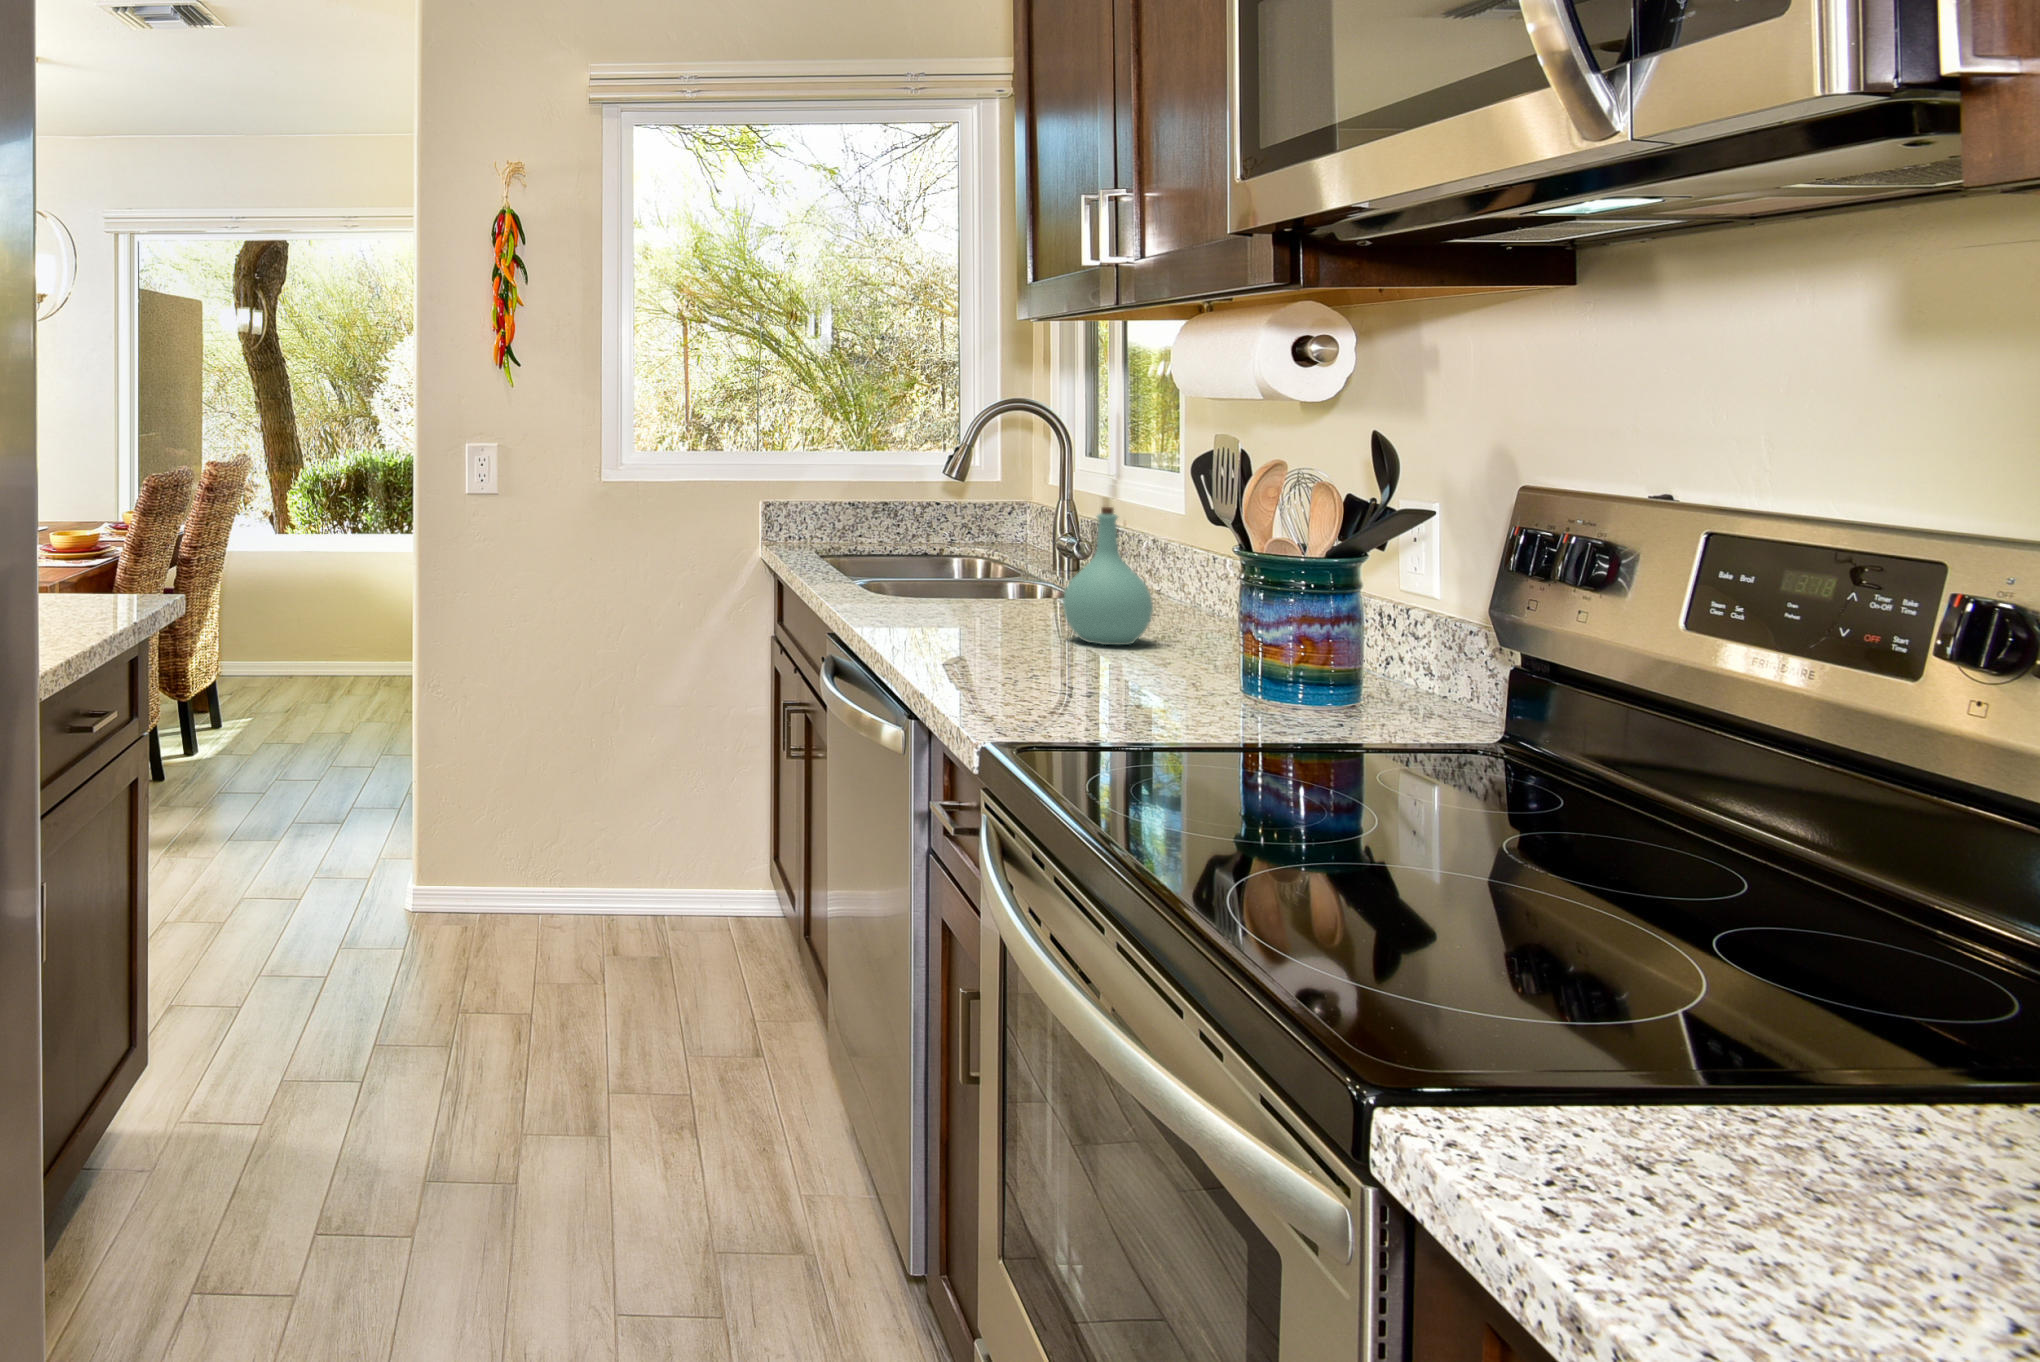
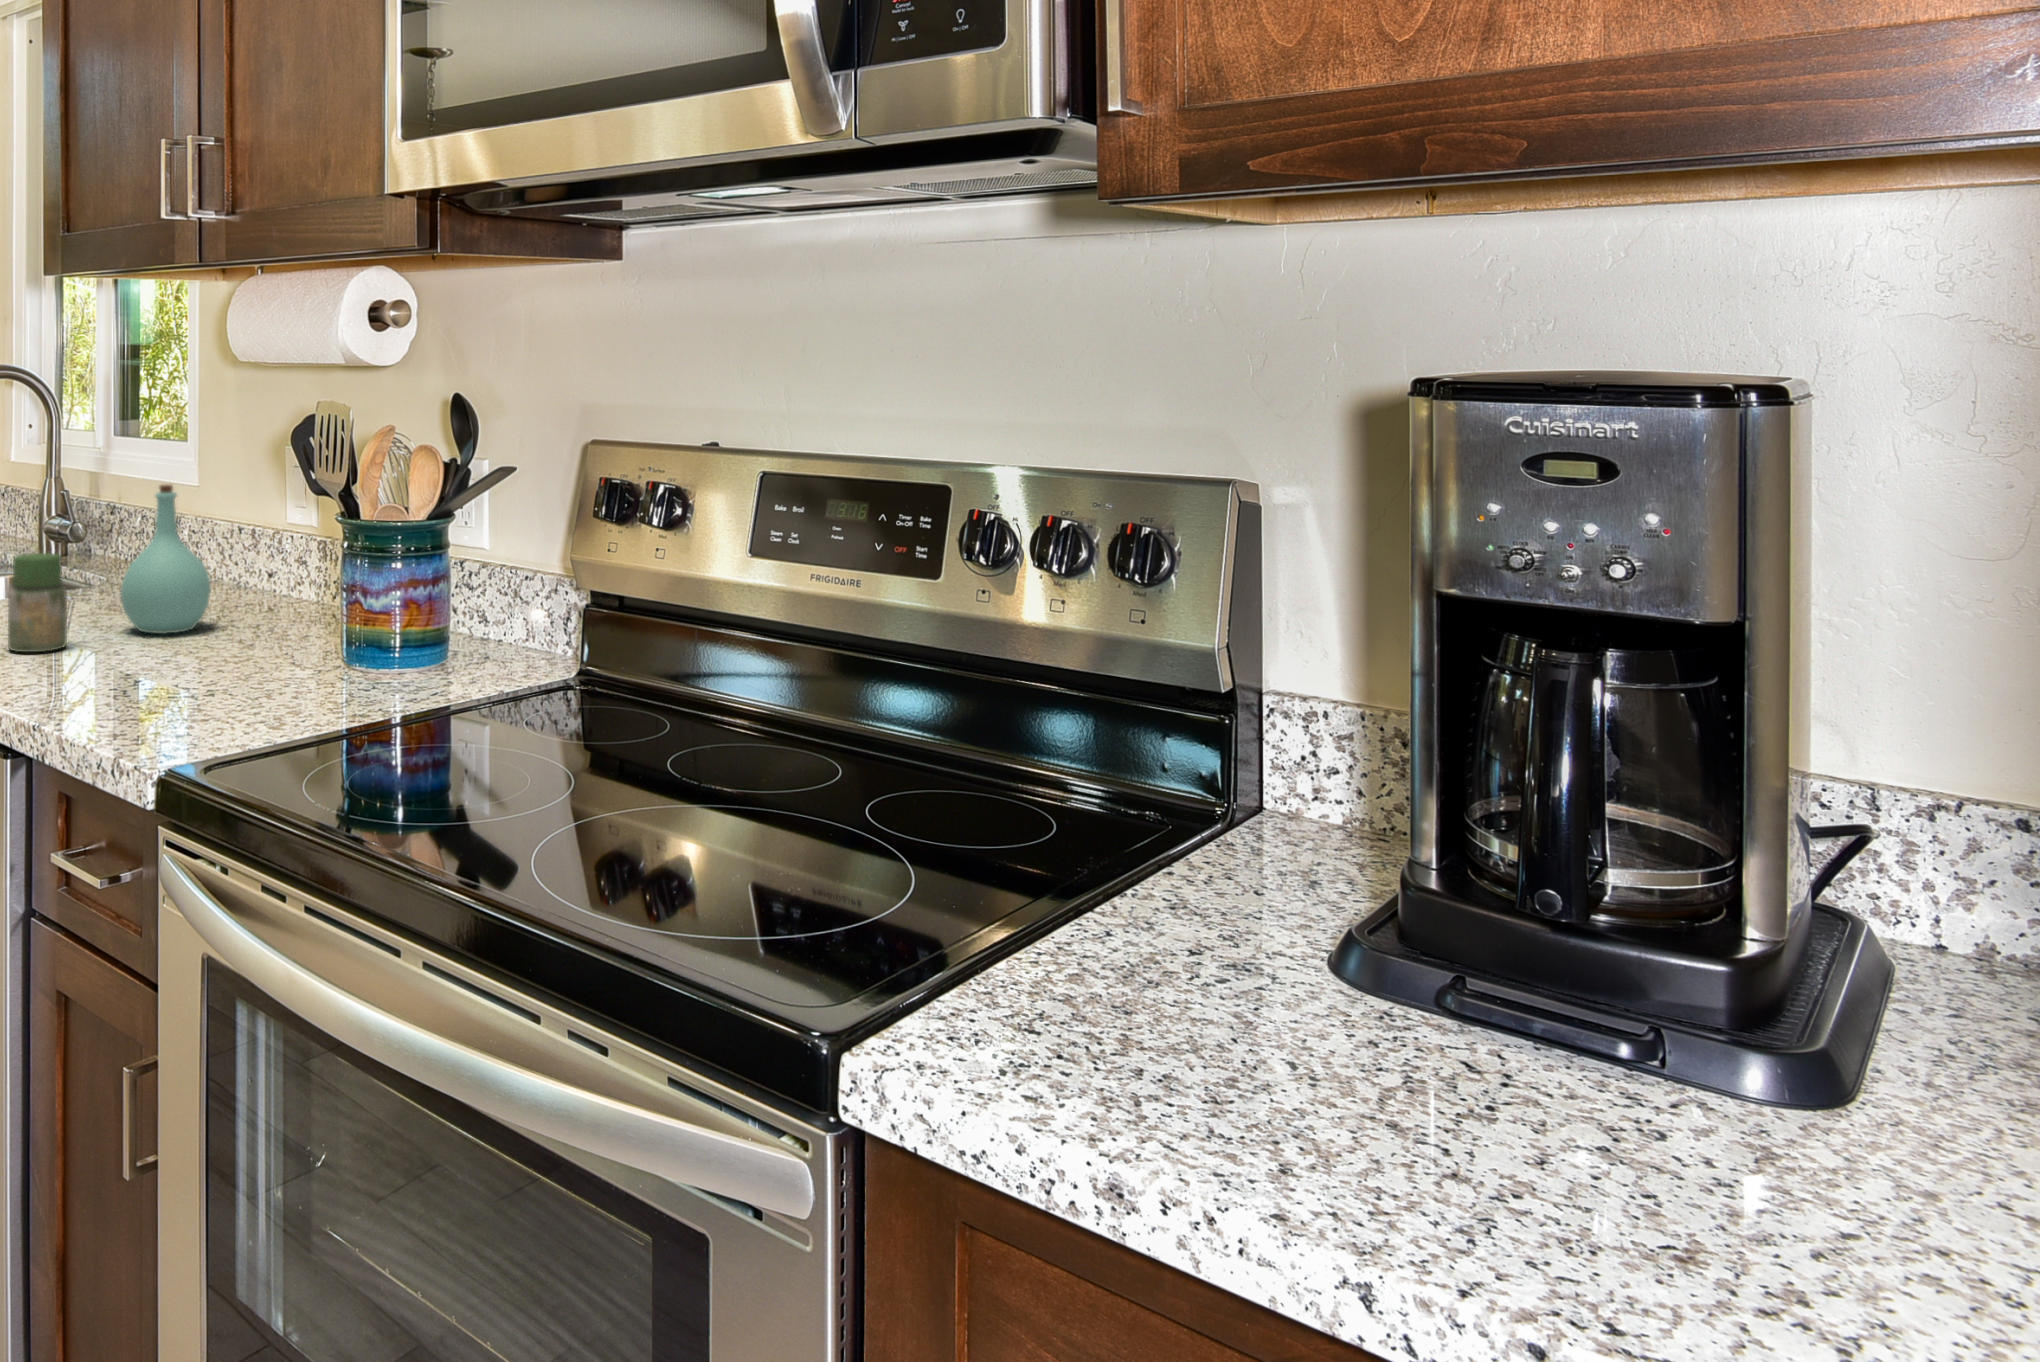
jar: none [956,558,1007,644] -> present [8,553,67,652]

